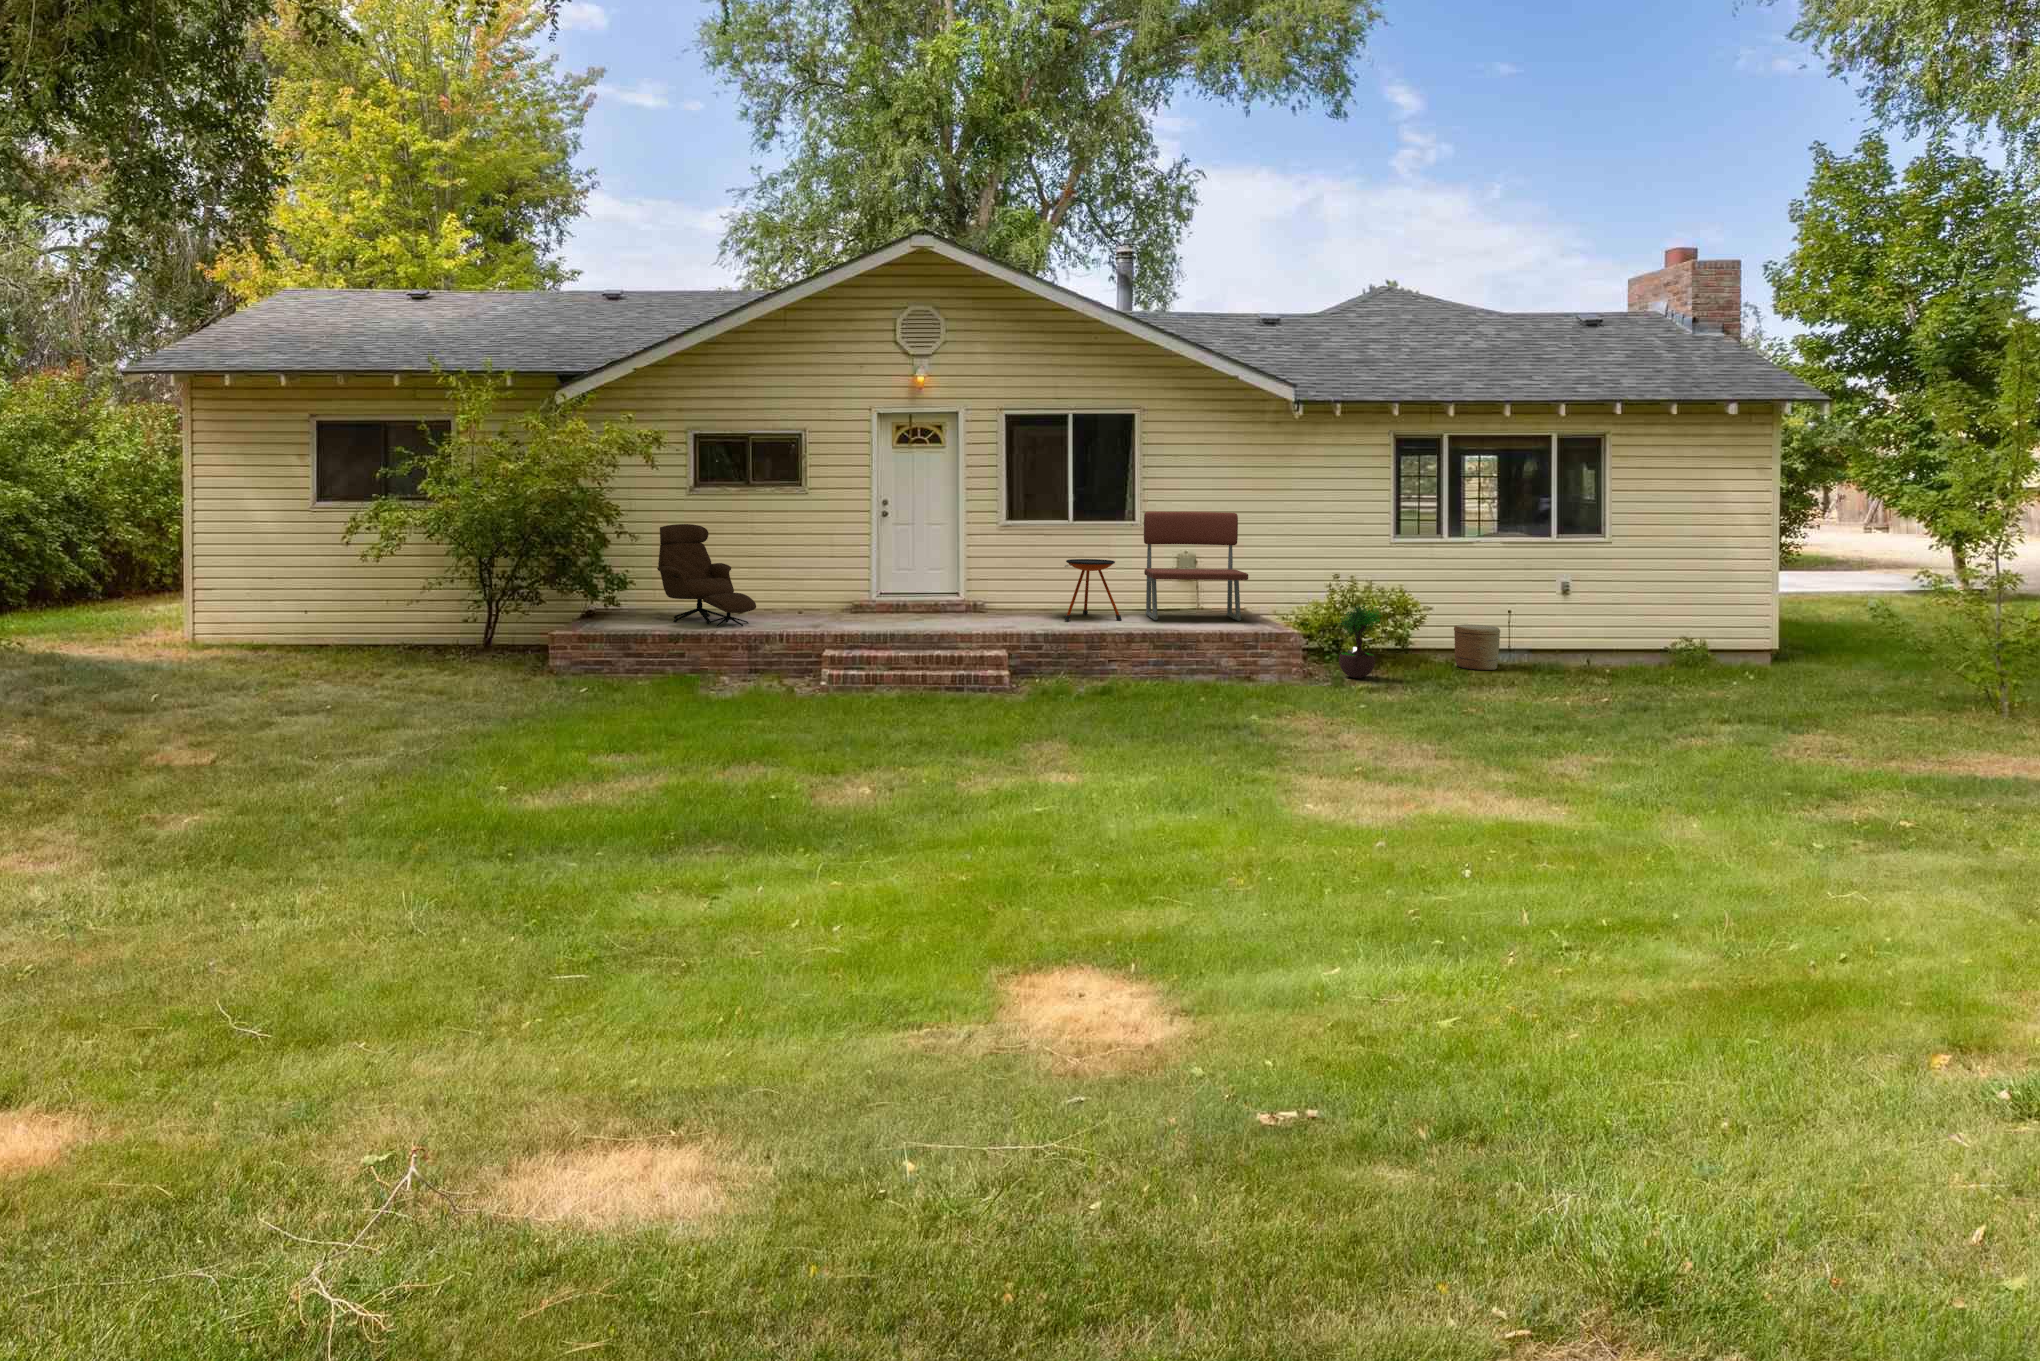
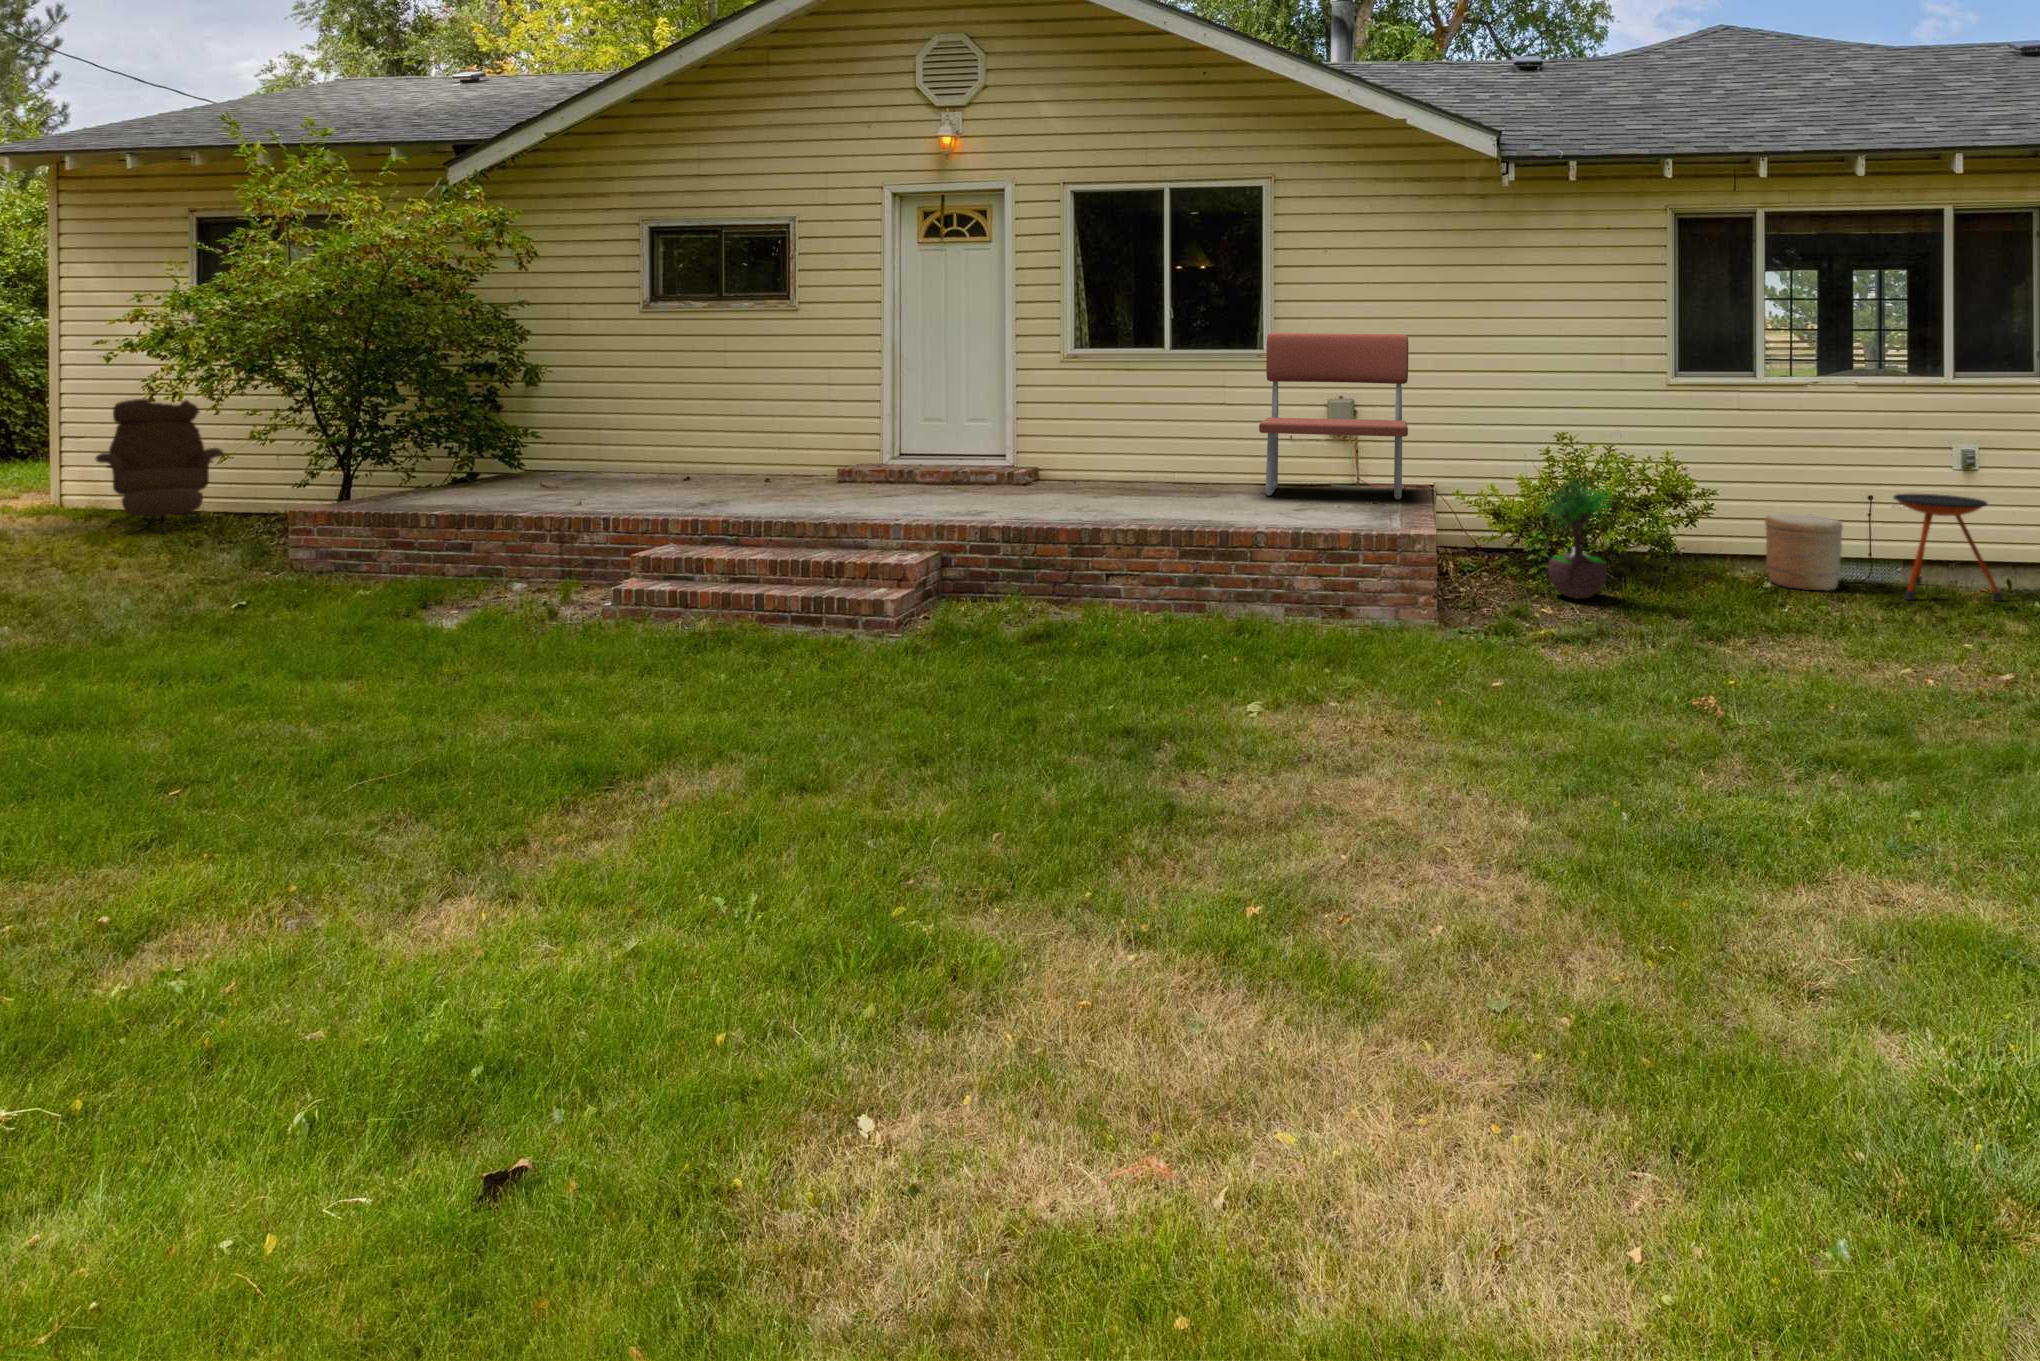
lounge chair: present [657,524,756,627] -> present [96,399,223,534]
side table: present [1065,559,1122,621] -> present [1893,494,2003,601]

